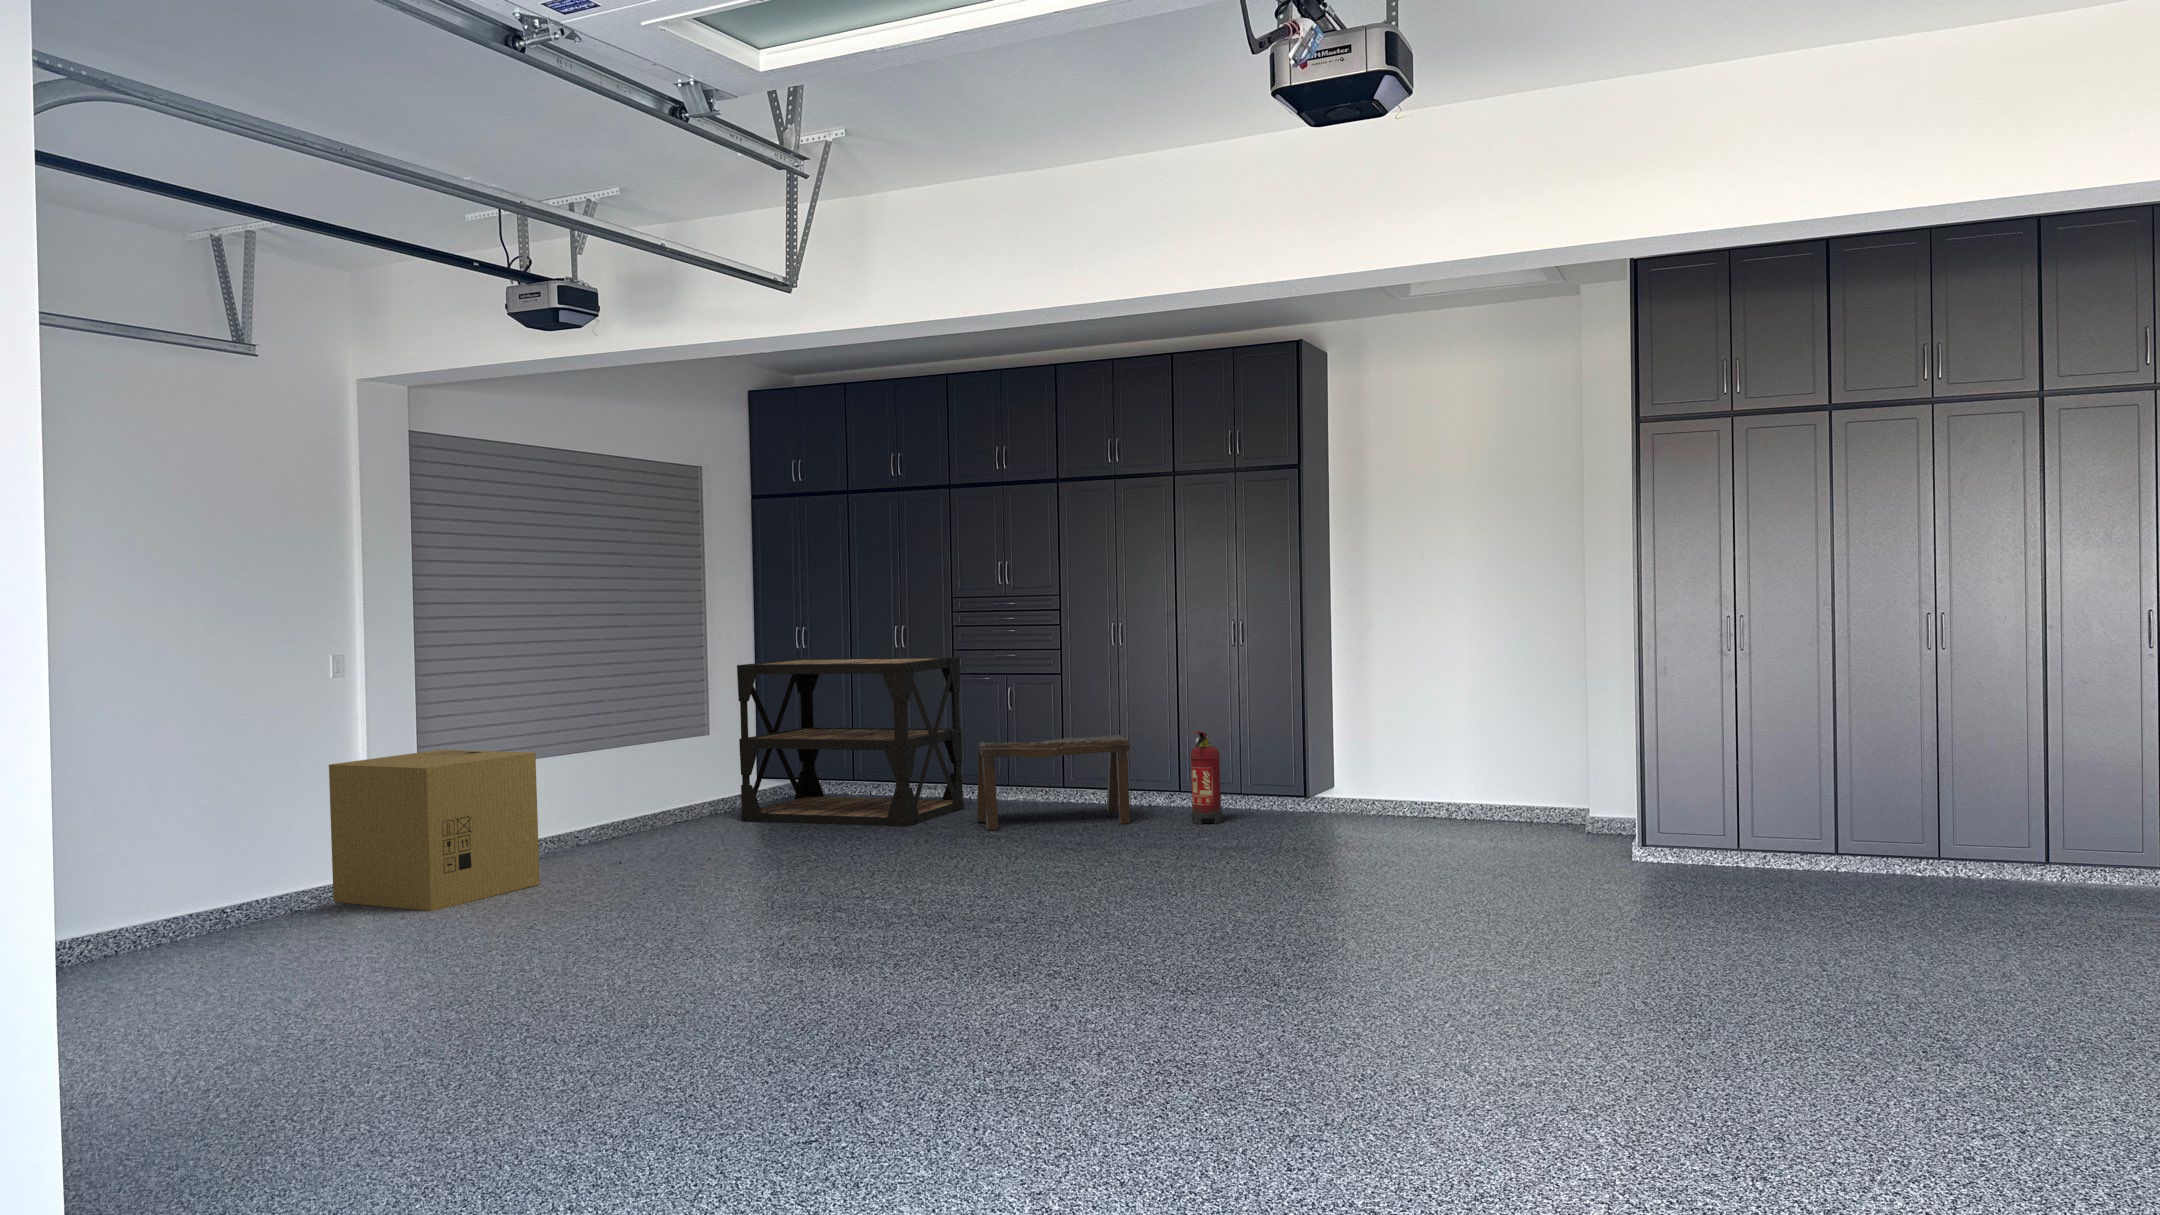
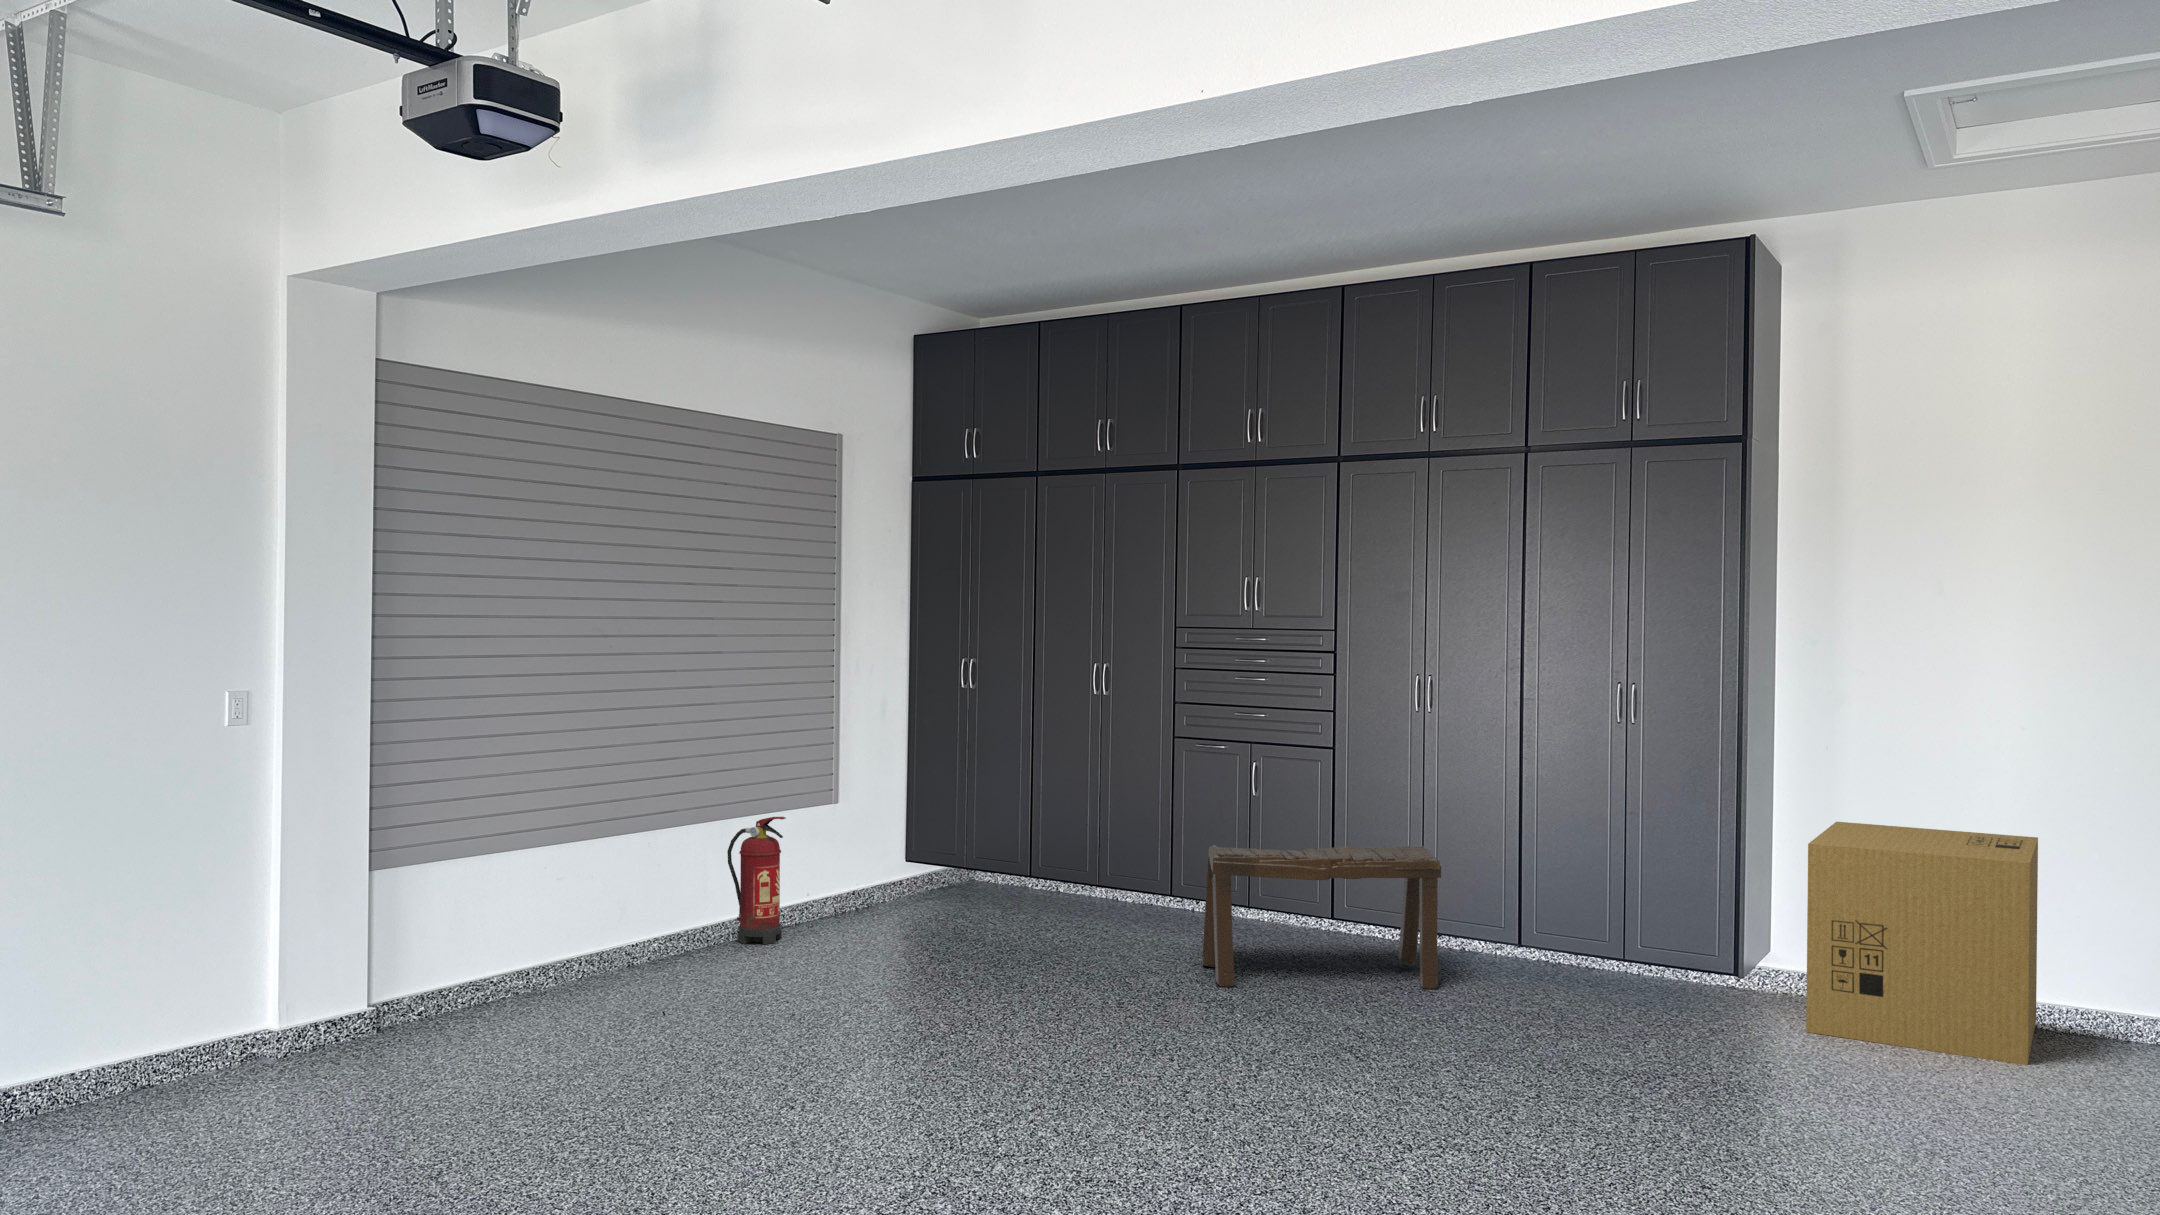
shelving unit: present [737,657,964,827] -> none [870,703,1186,966]
fire extinguisher: present [1190,732,1223,824] -> present [727,817,786,944]
cardboard box: present [329,750,540,911] -> present [1806,822,2038,1065]

